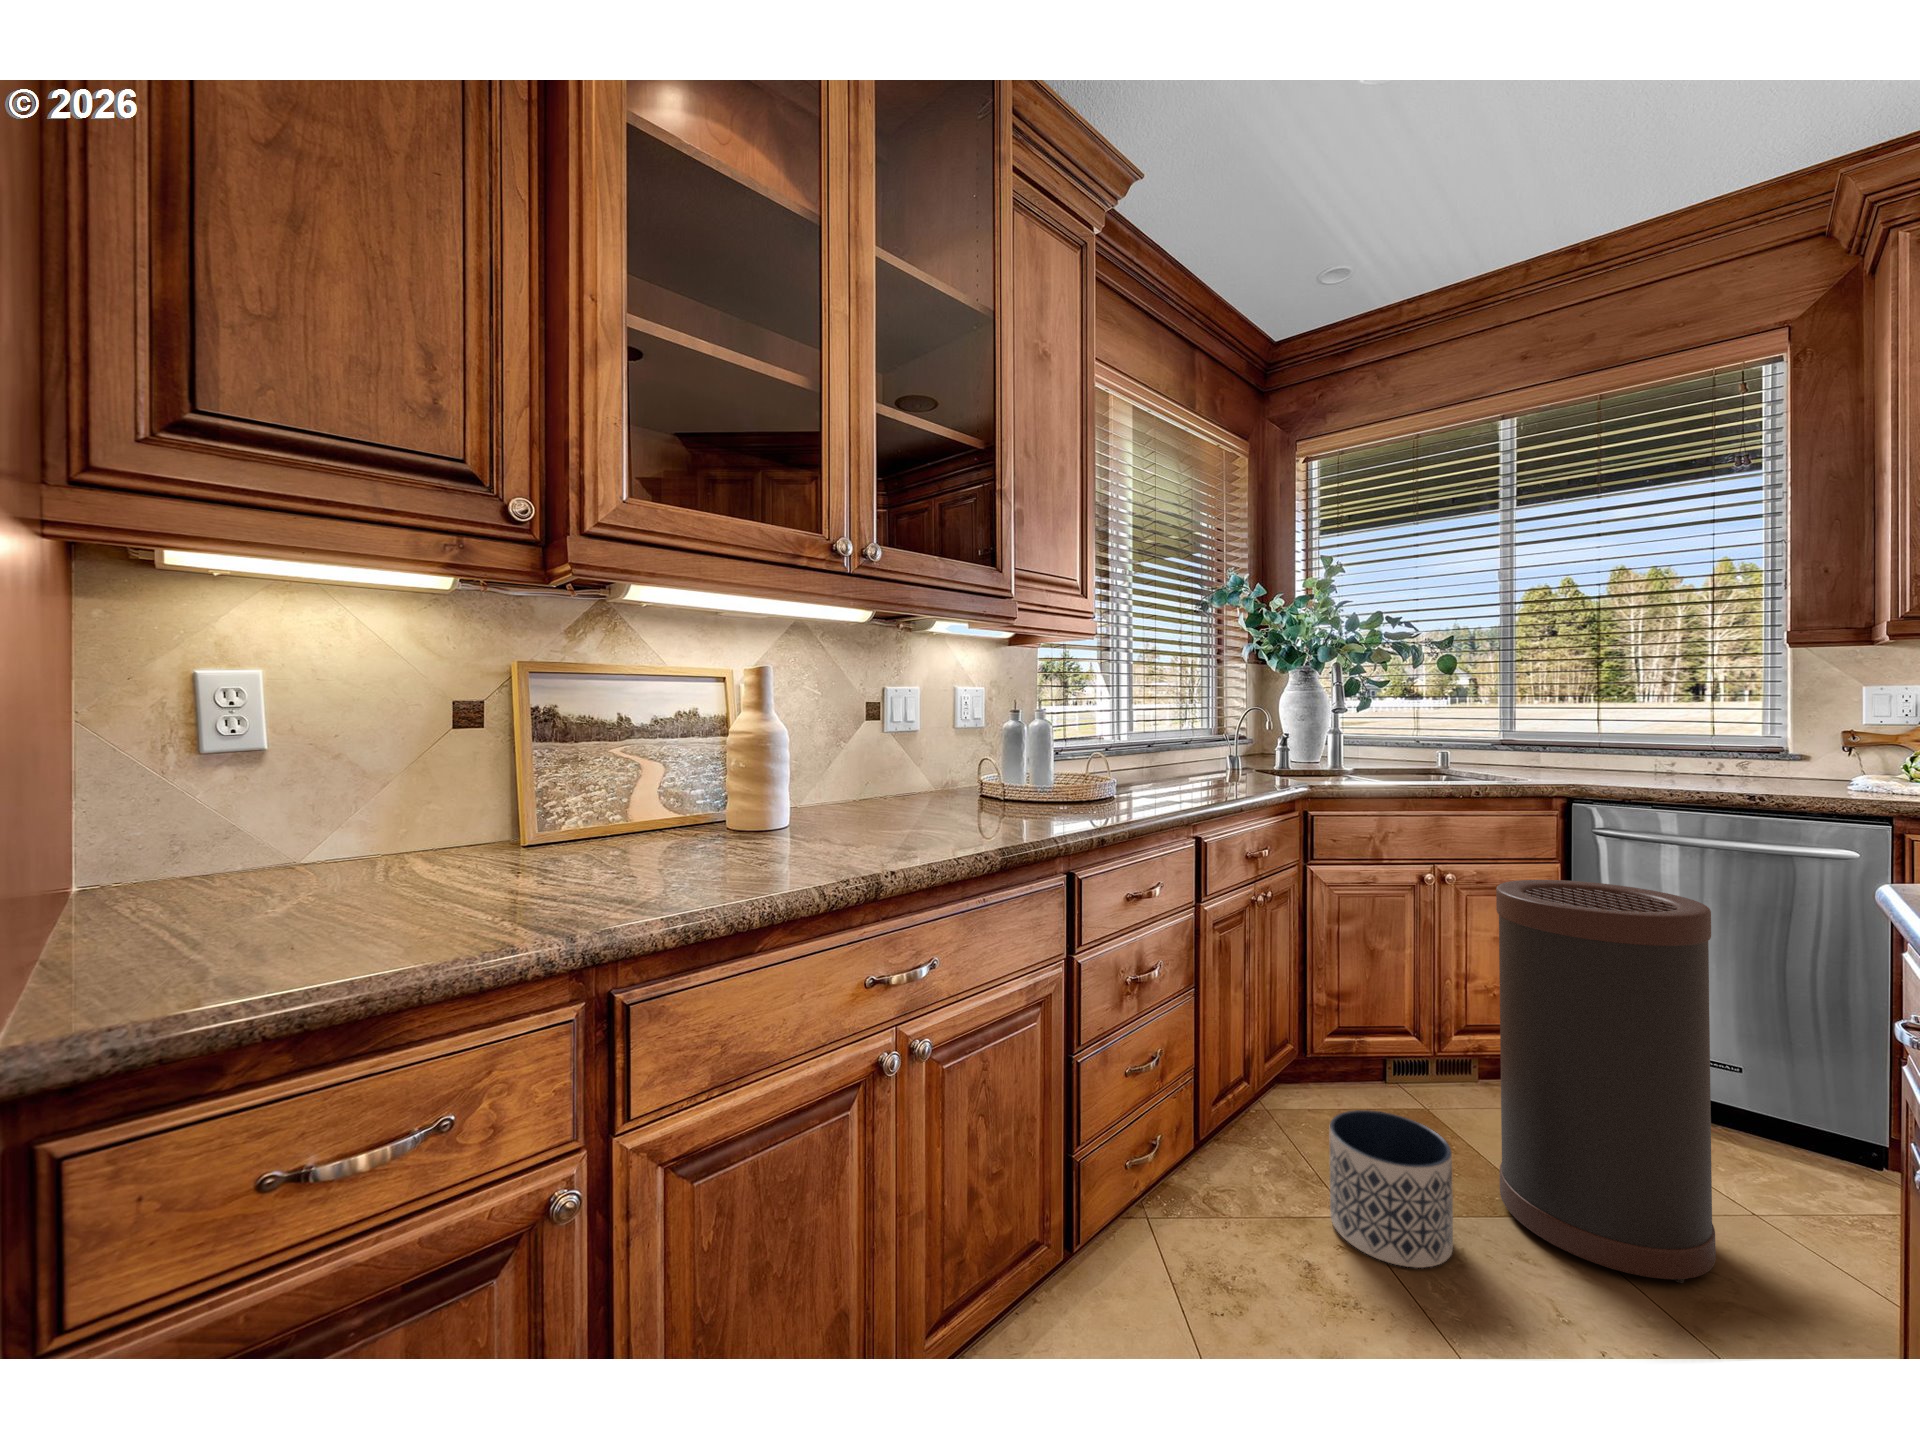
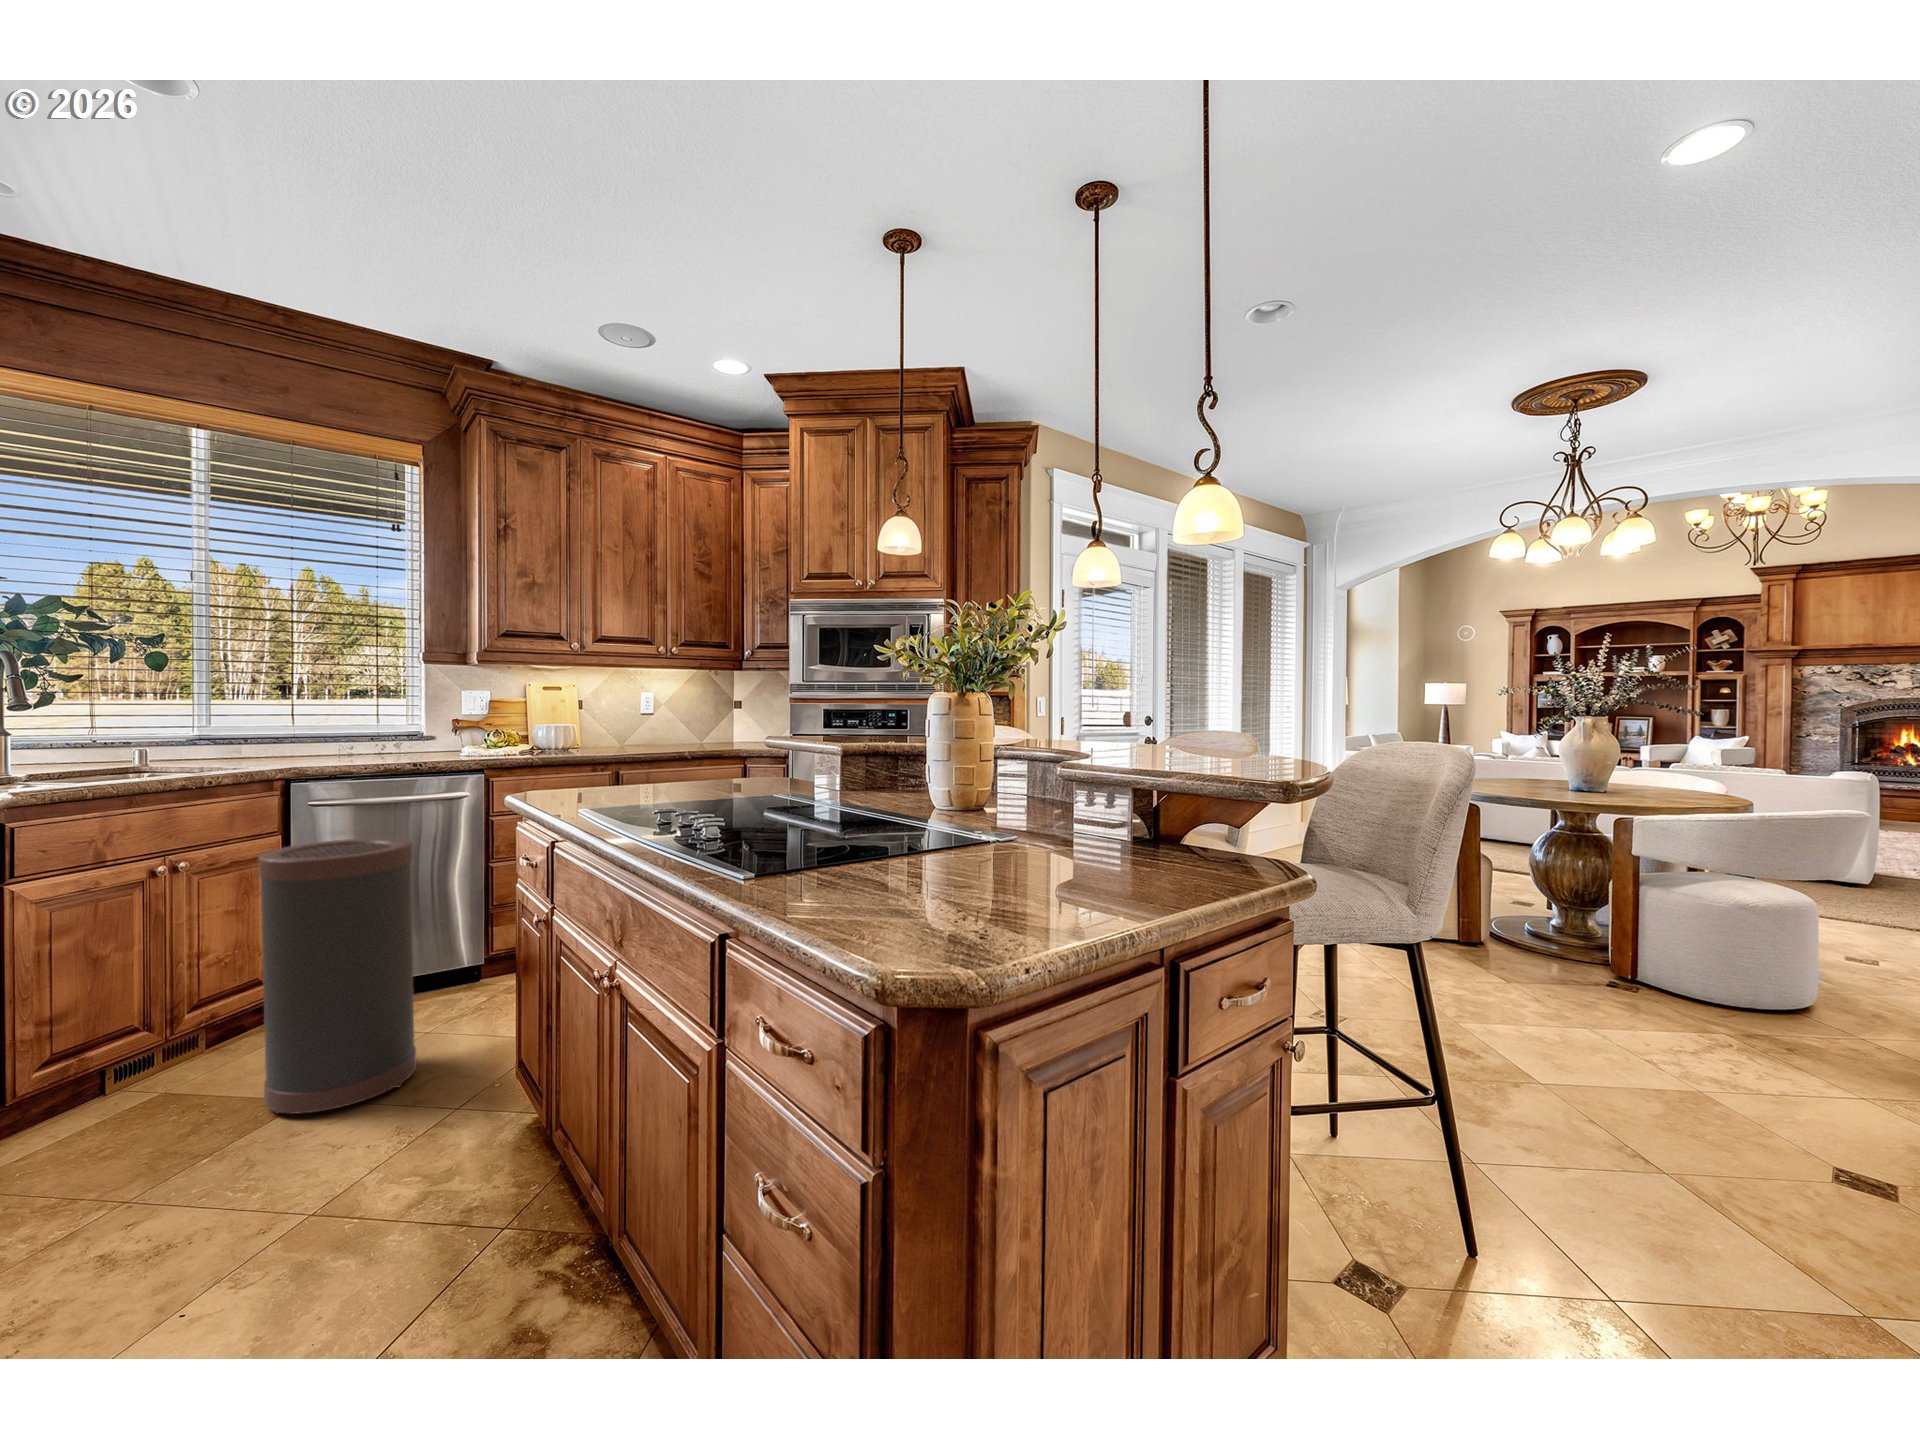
planter: present [1329,1110,1453,1268] -> none [106,1075,244,1212]

